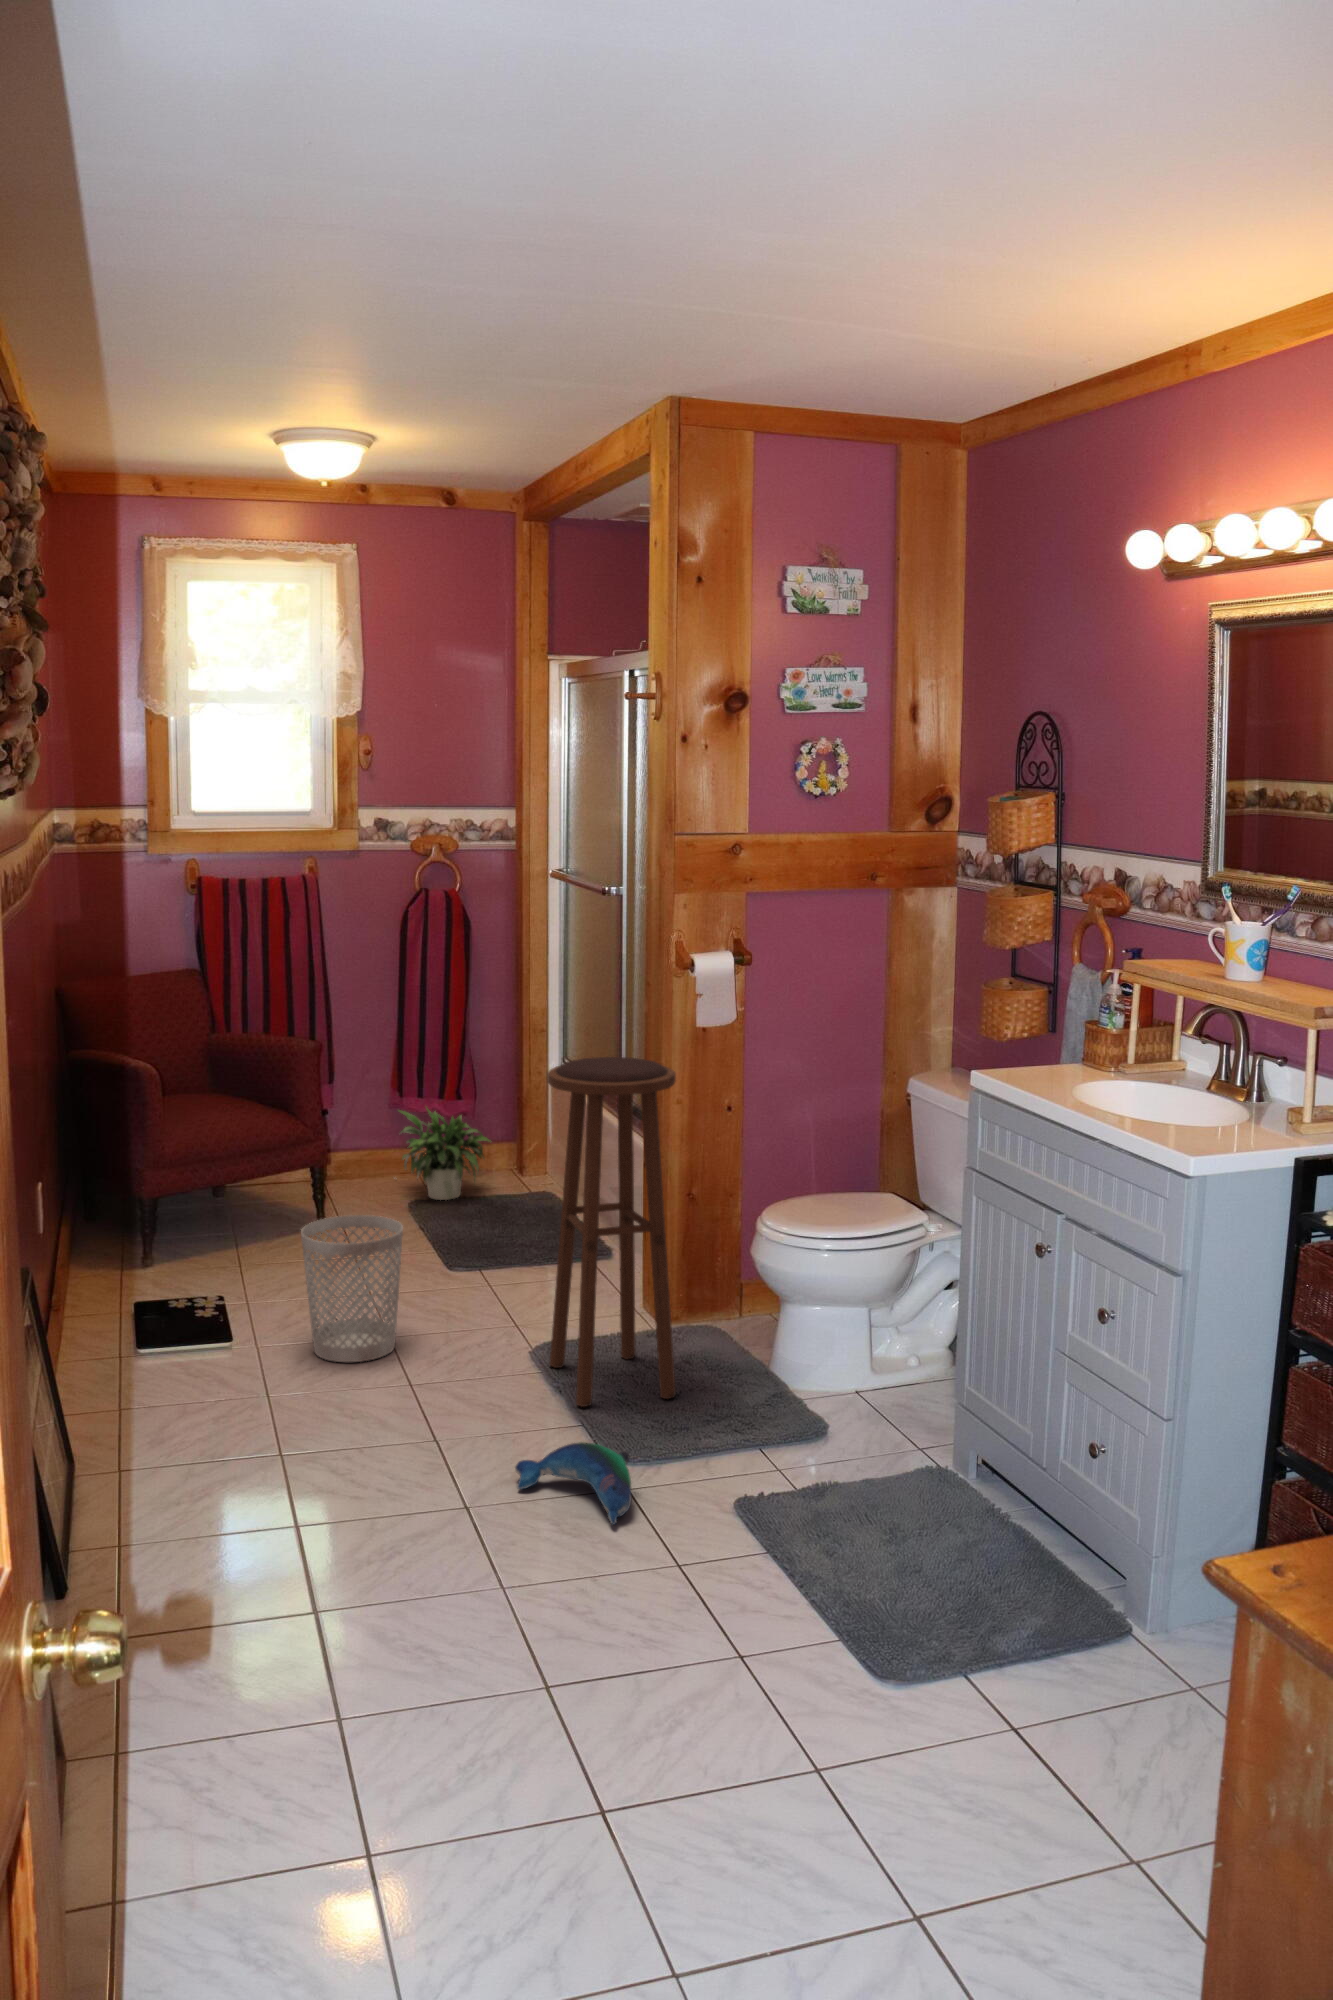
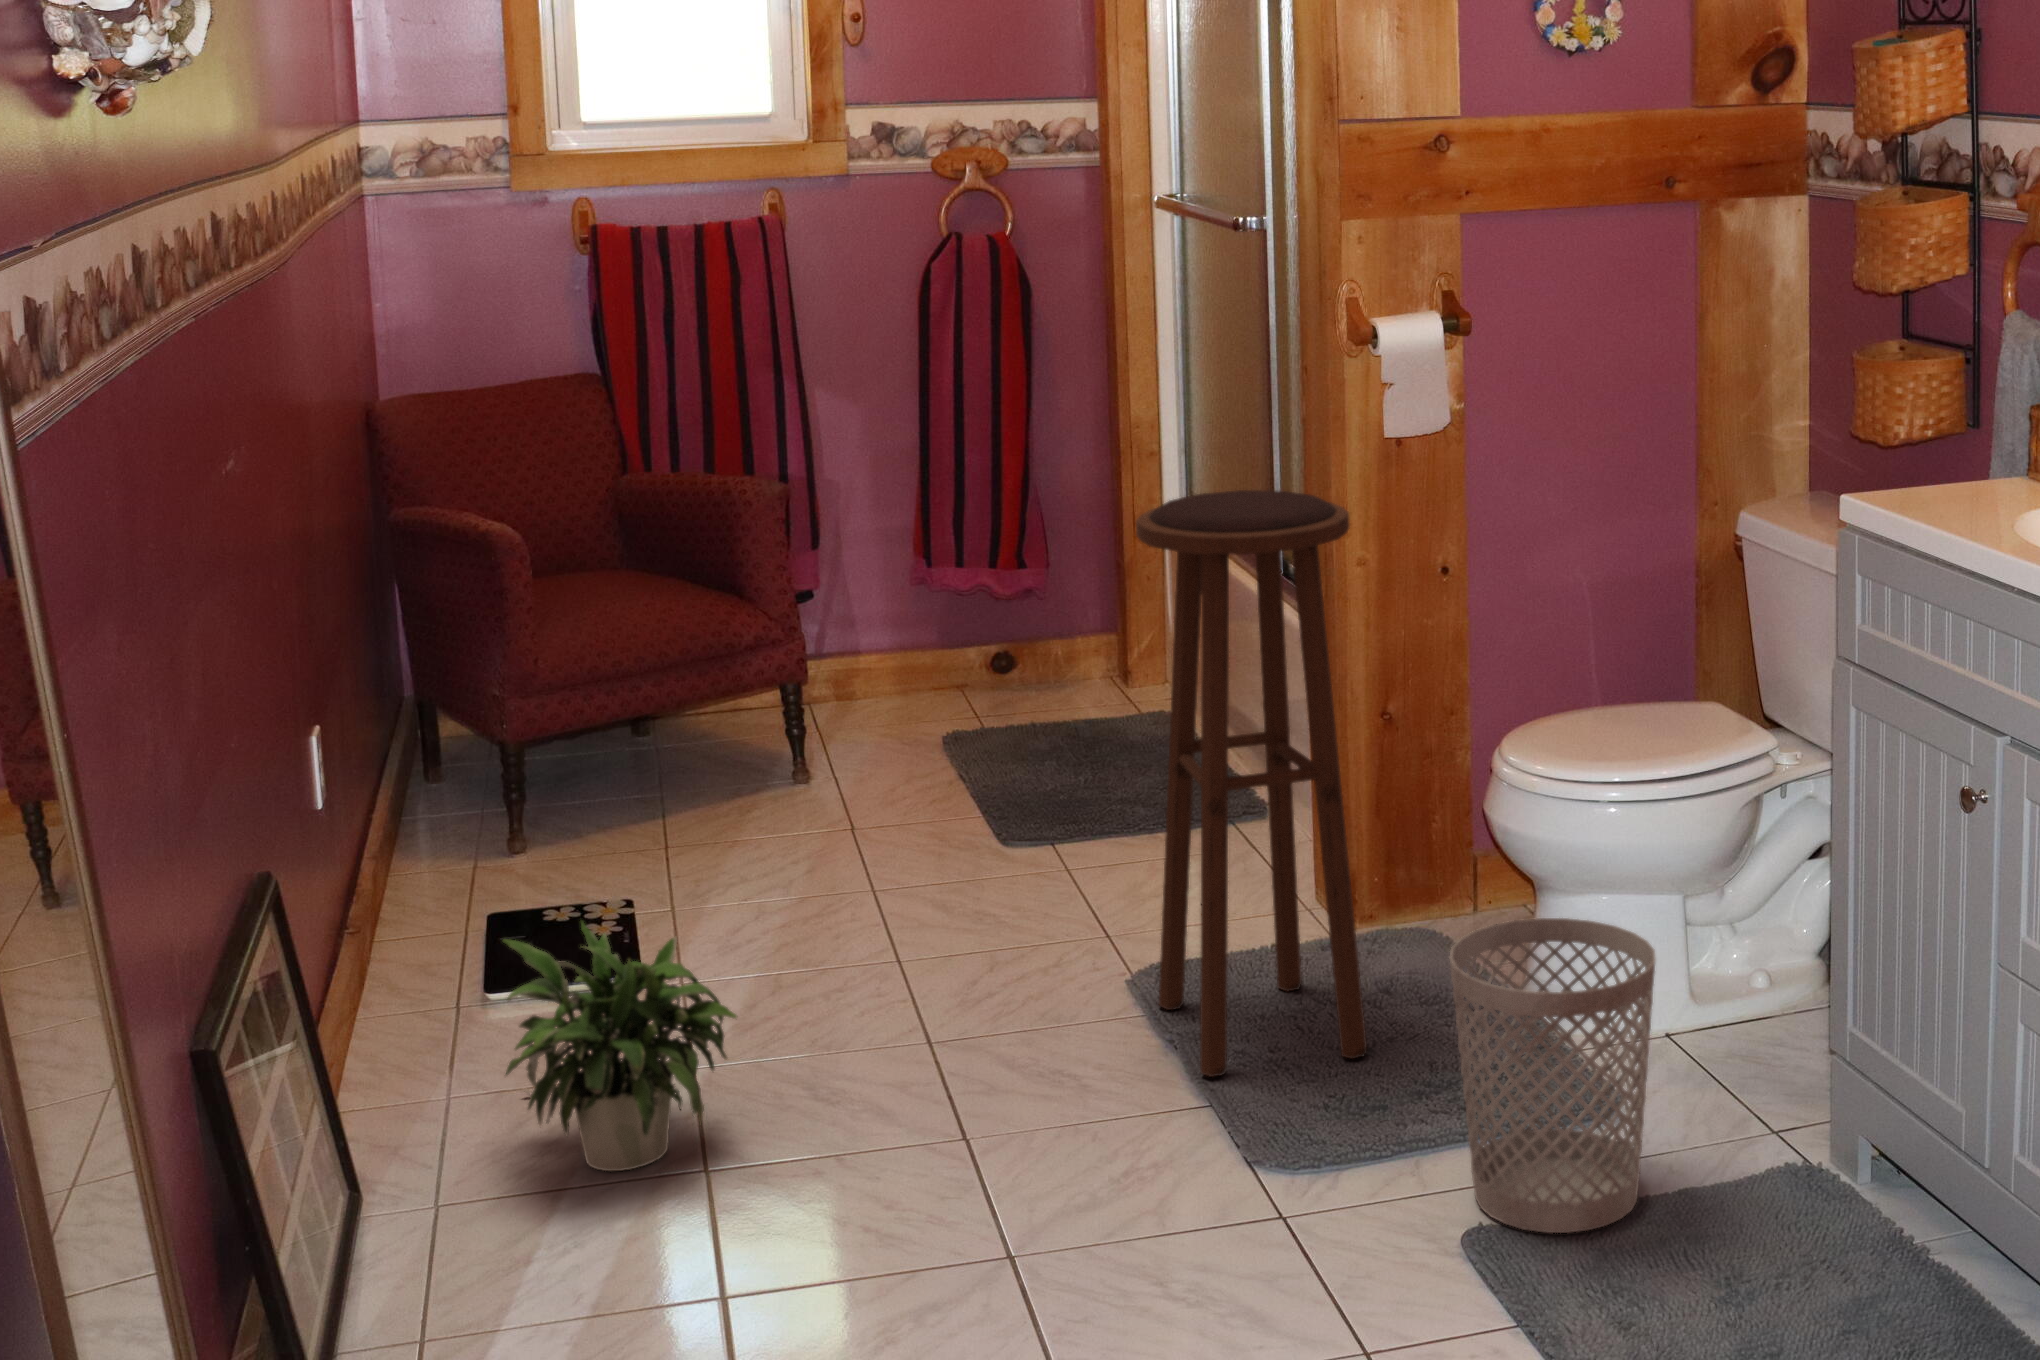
potted plant: present [394,1108,491,1200] -> present [503,921,737,1171]
wastebasket: present [301,1215,403,1362] -> present [1450,918,1656,1233]
plush toy: present [515,1442,631,1524] -> none [1092,1144,1287,1288]

